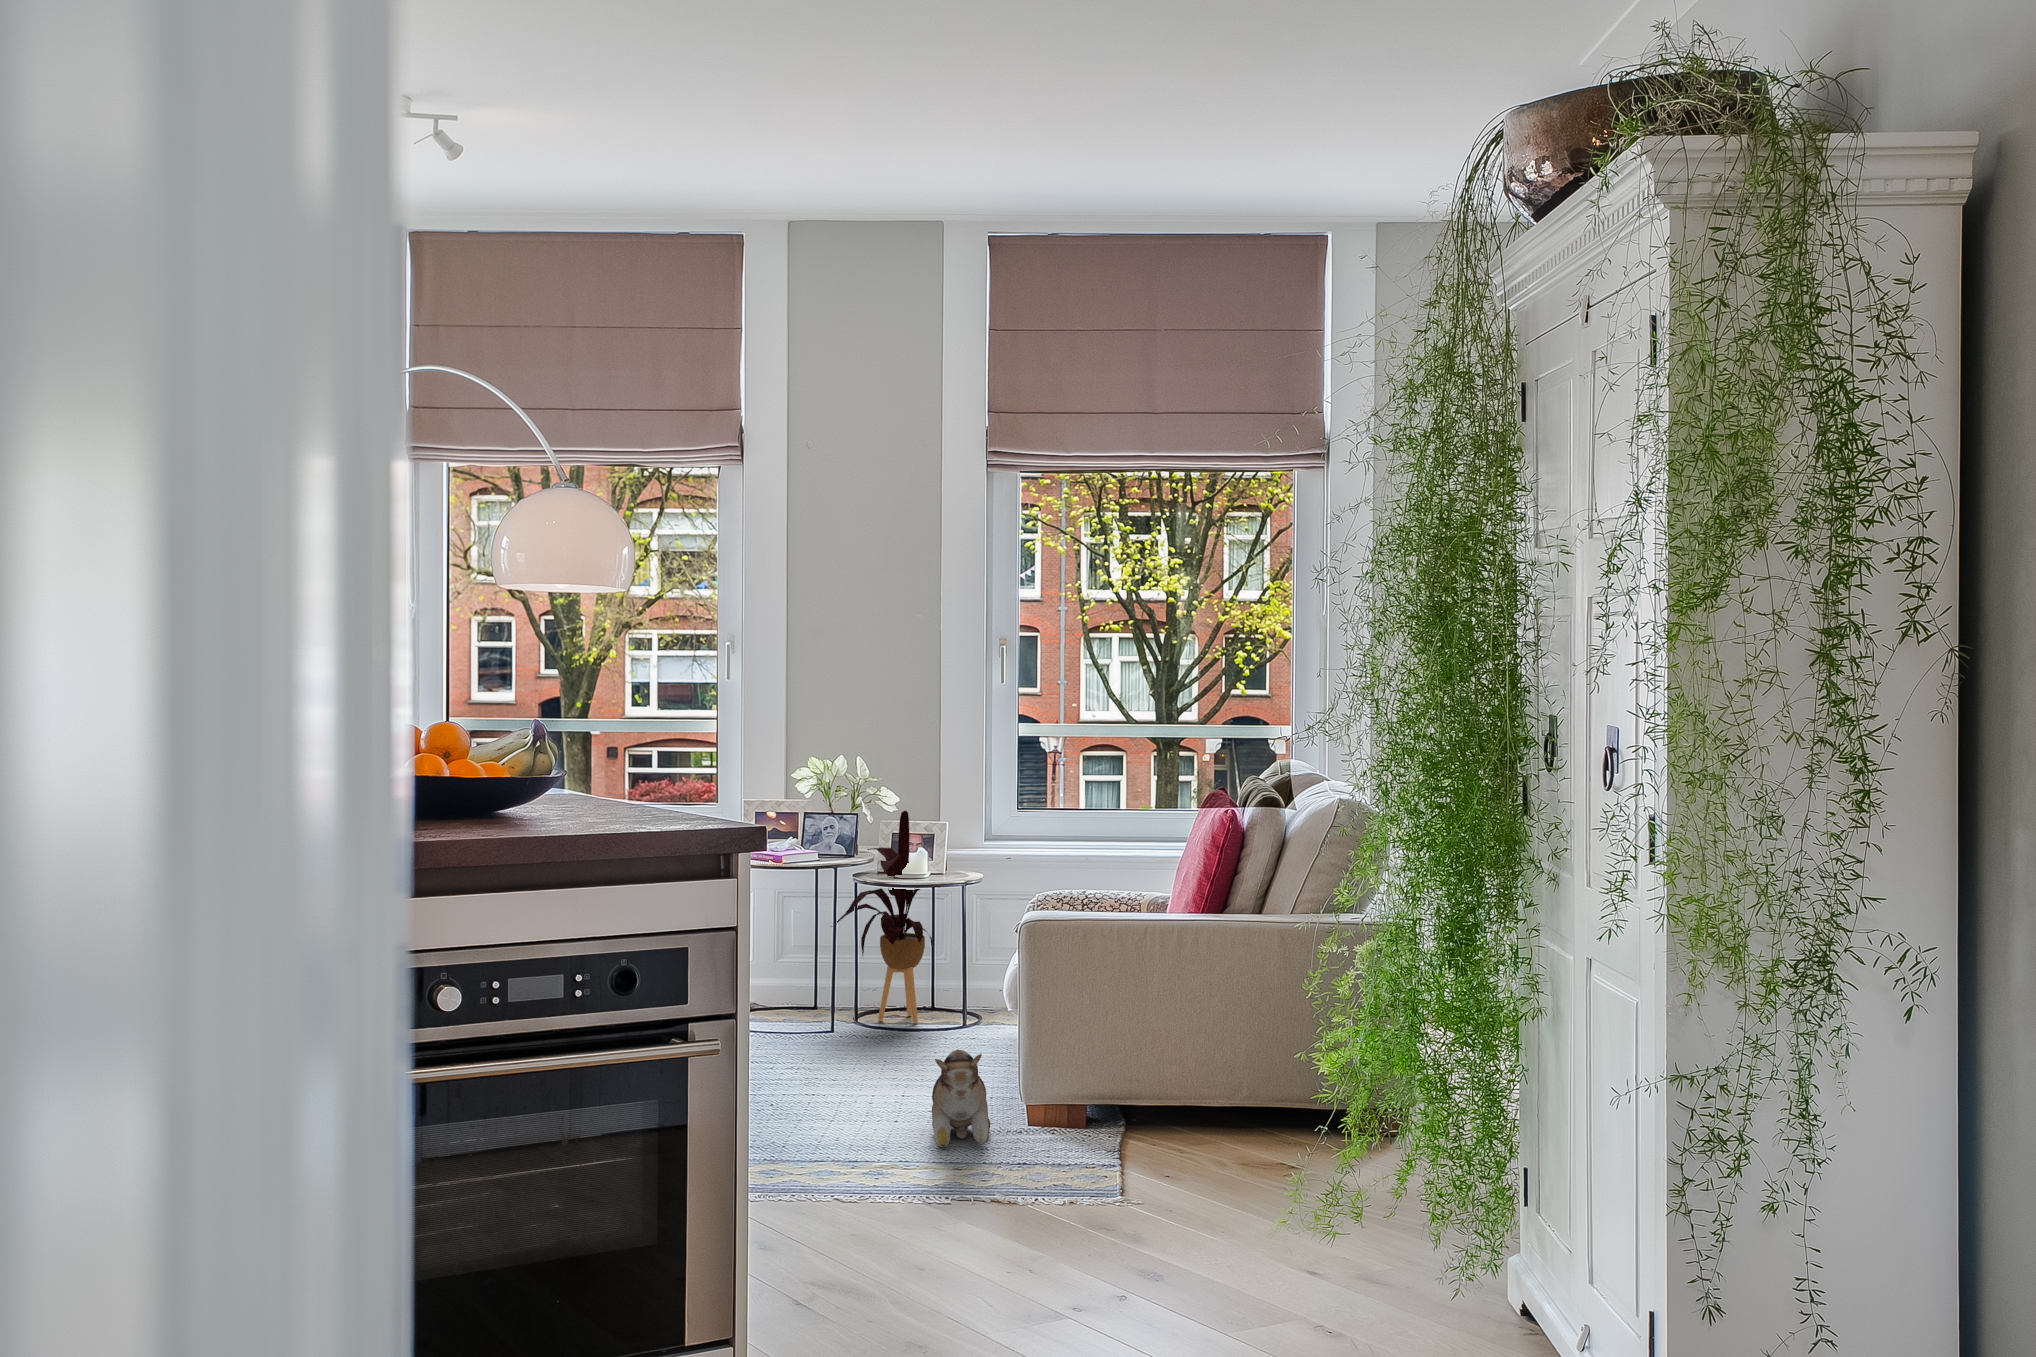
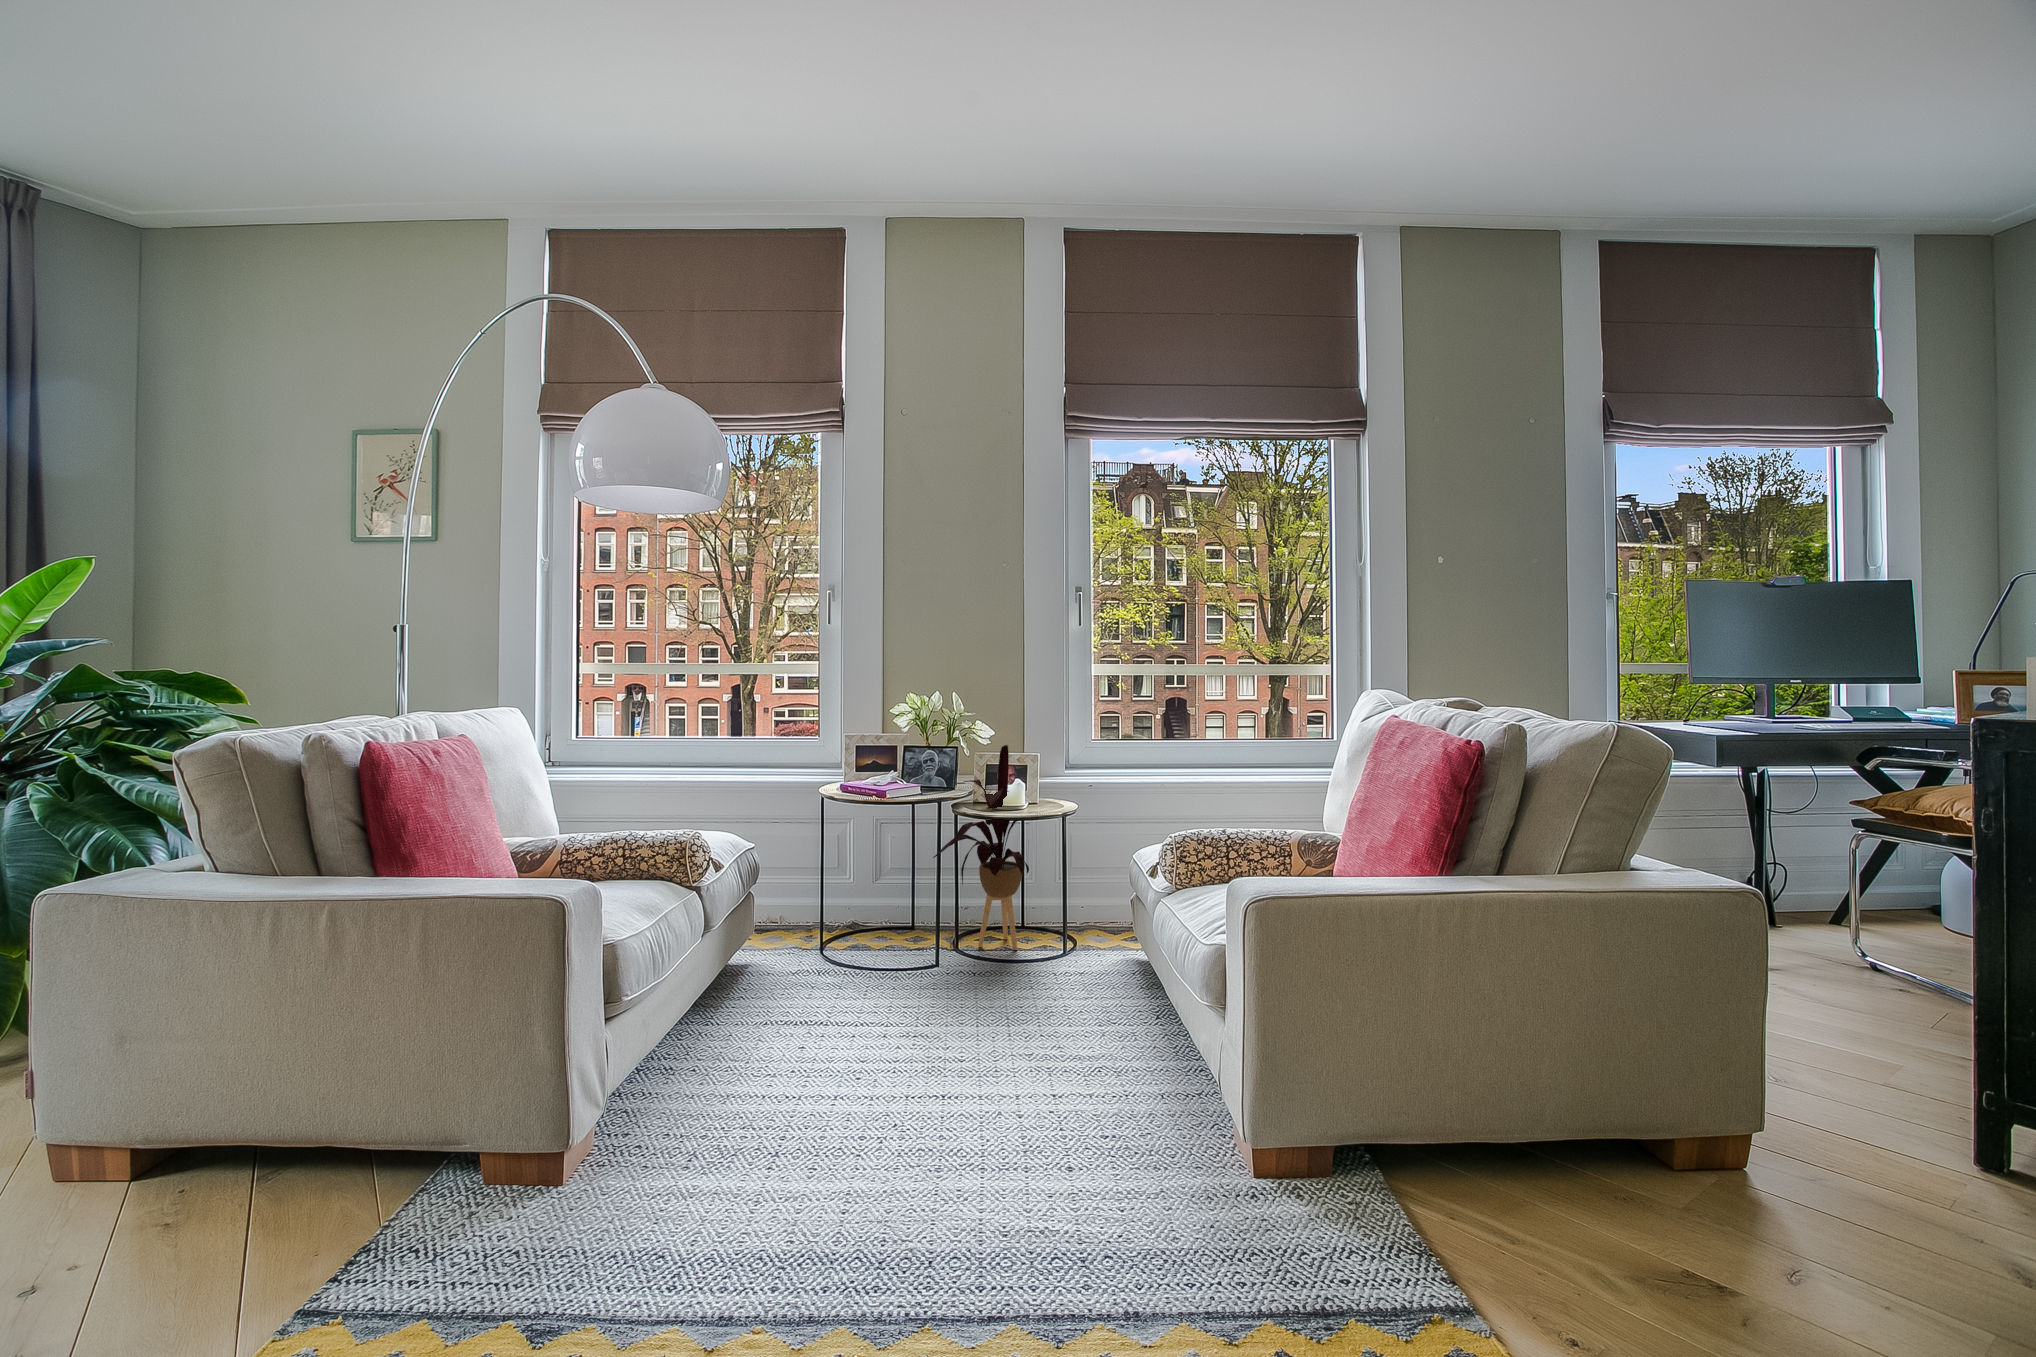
plush toy: present [932,1050,990,1147] -> none [1112,1076,1208,1211]

